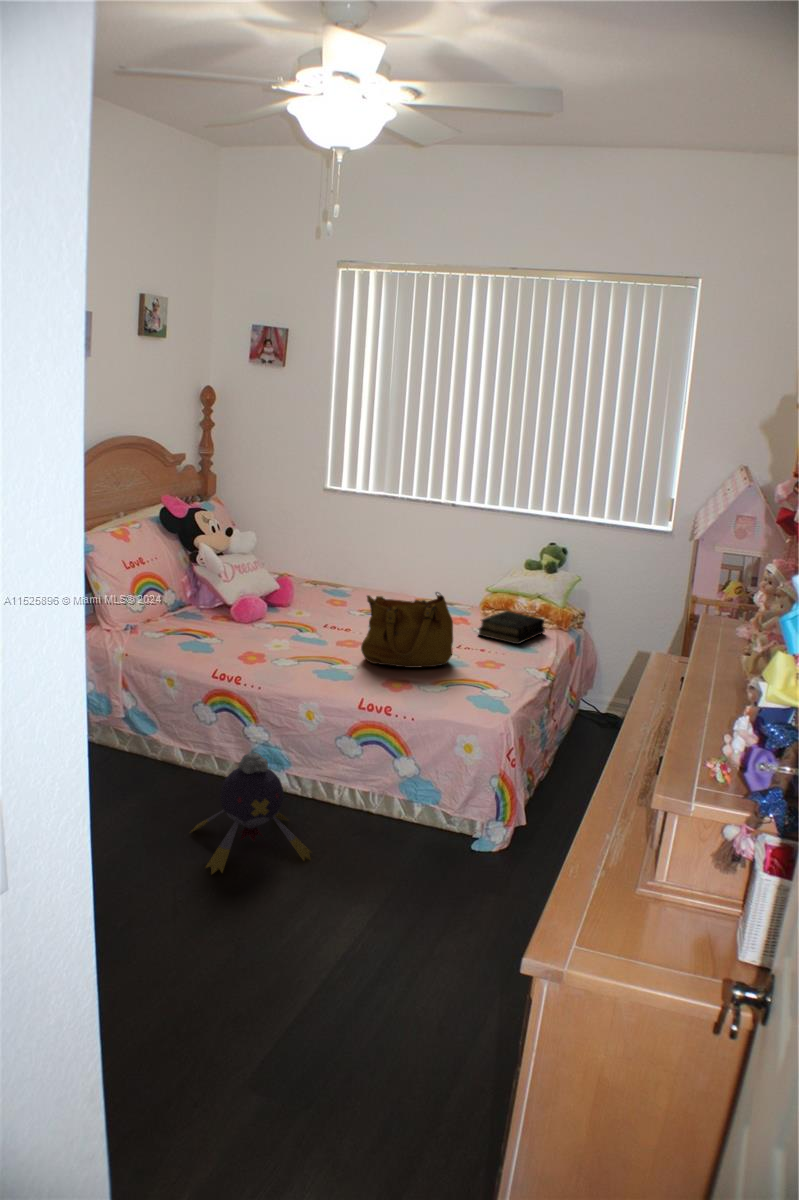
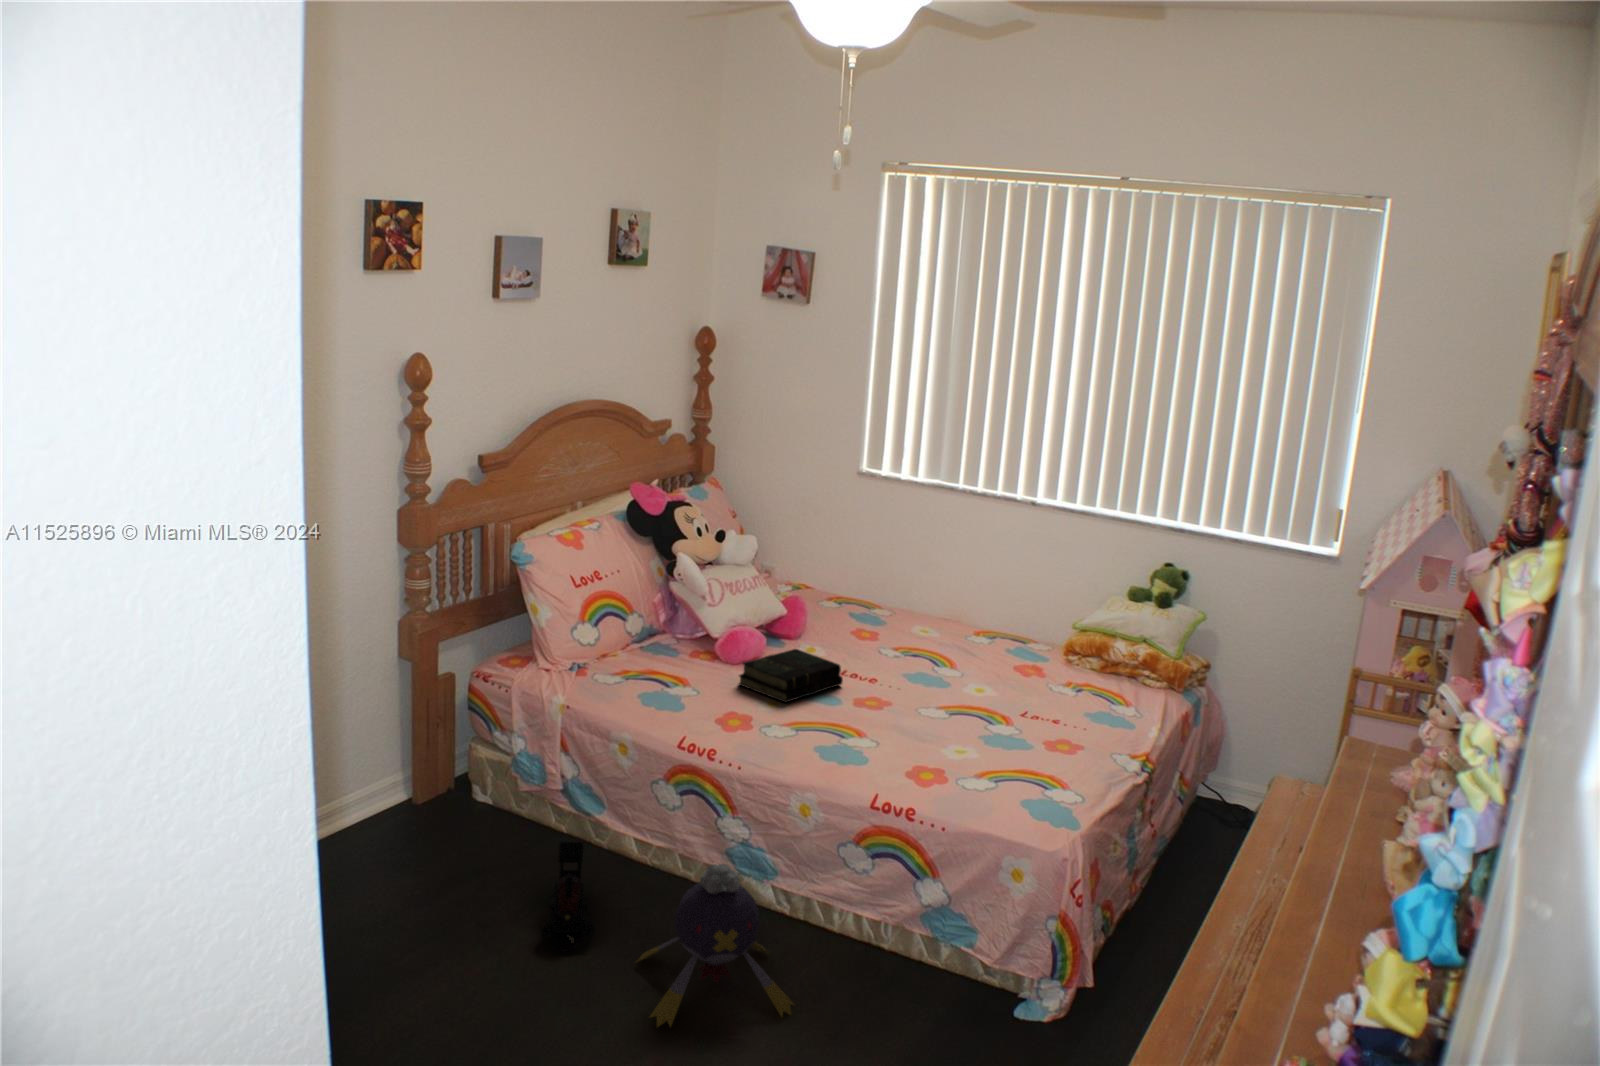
handbag: present [361,592,453,668] -> none [882,641,1011,746]
book: present [479,611,545,644] -> present [739,649,843,702]
toy train: none [116,751,157,829] -> present [541,842,594,951]

